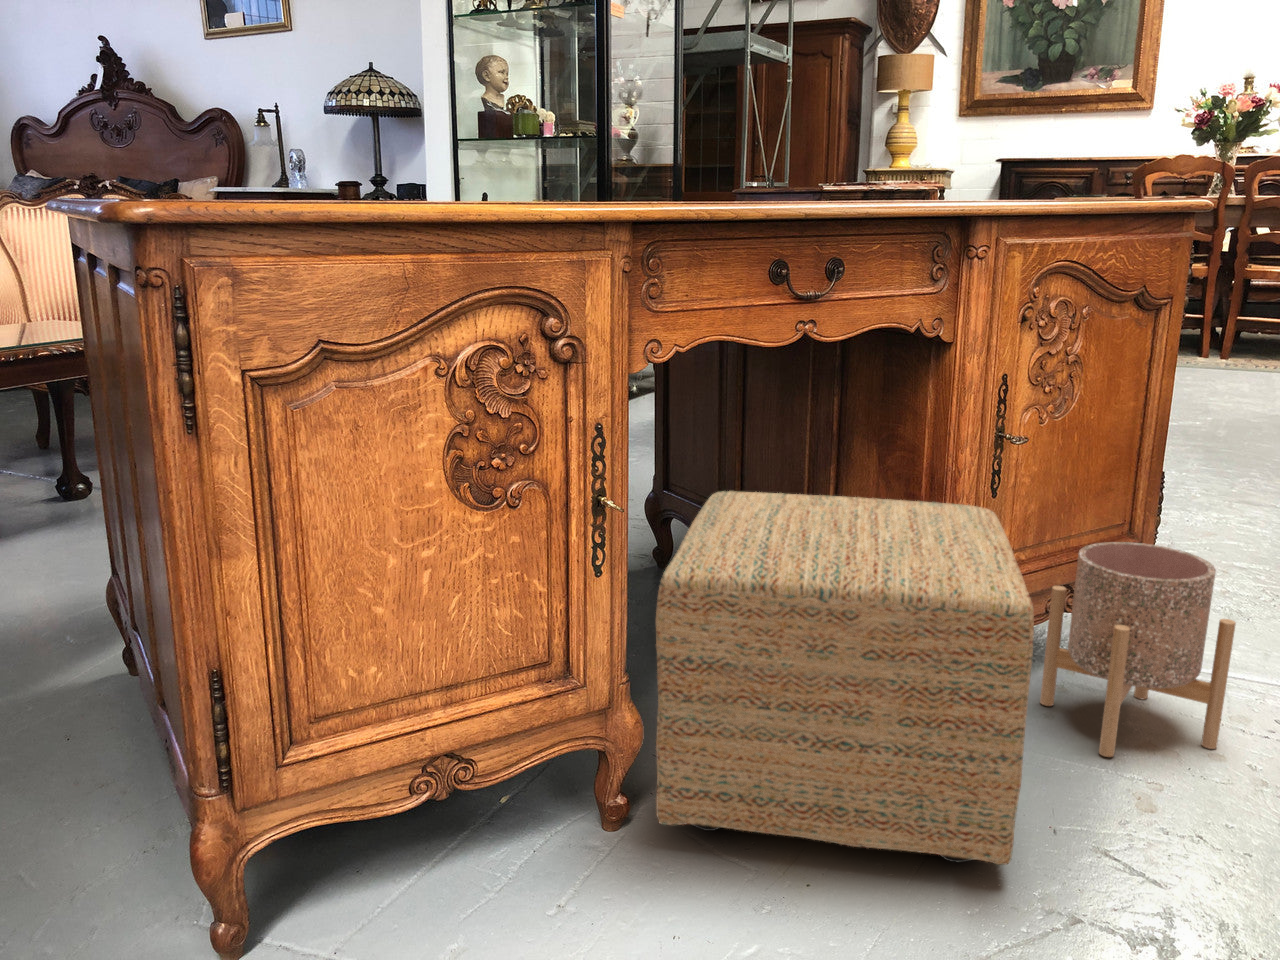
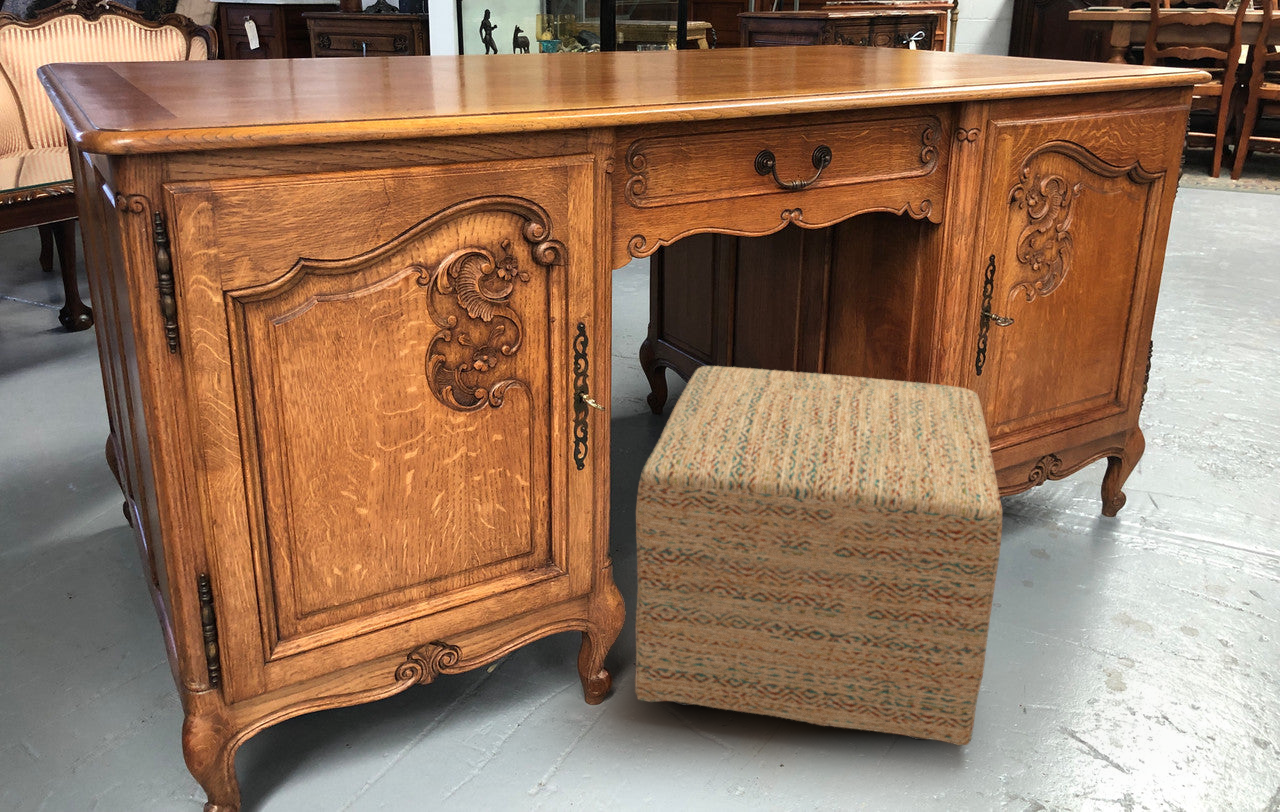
planter: present [1040,542,1236,757] -> none [1016,418,1209,631]

